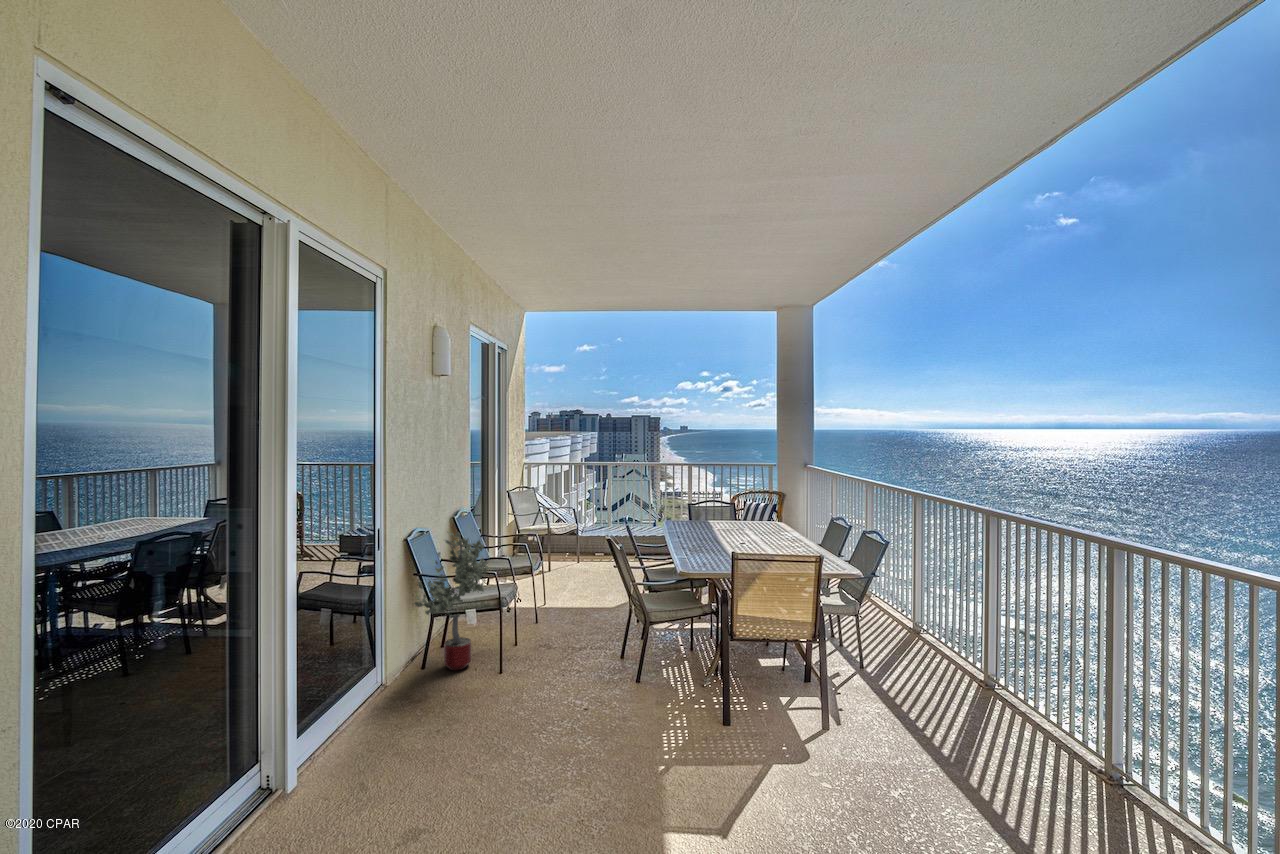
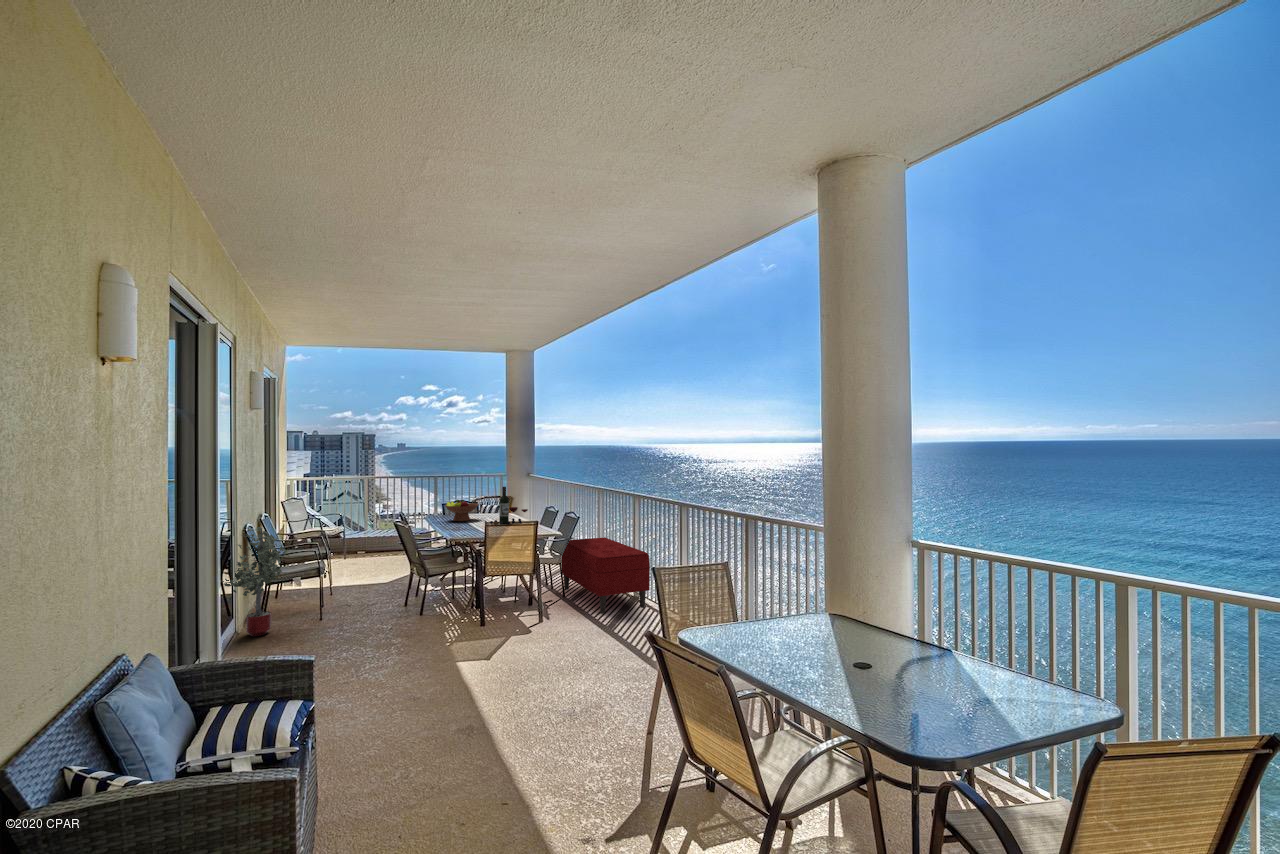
wine bottle: none [747,491,805,547] -> present [490,487,528,524]
fruit bowl: none [688,504,733,535] -> present [445,500,478,521]
bench: none [854,577,1035,731] -> present [560,537,650,614]

